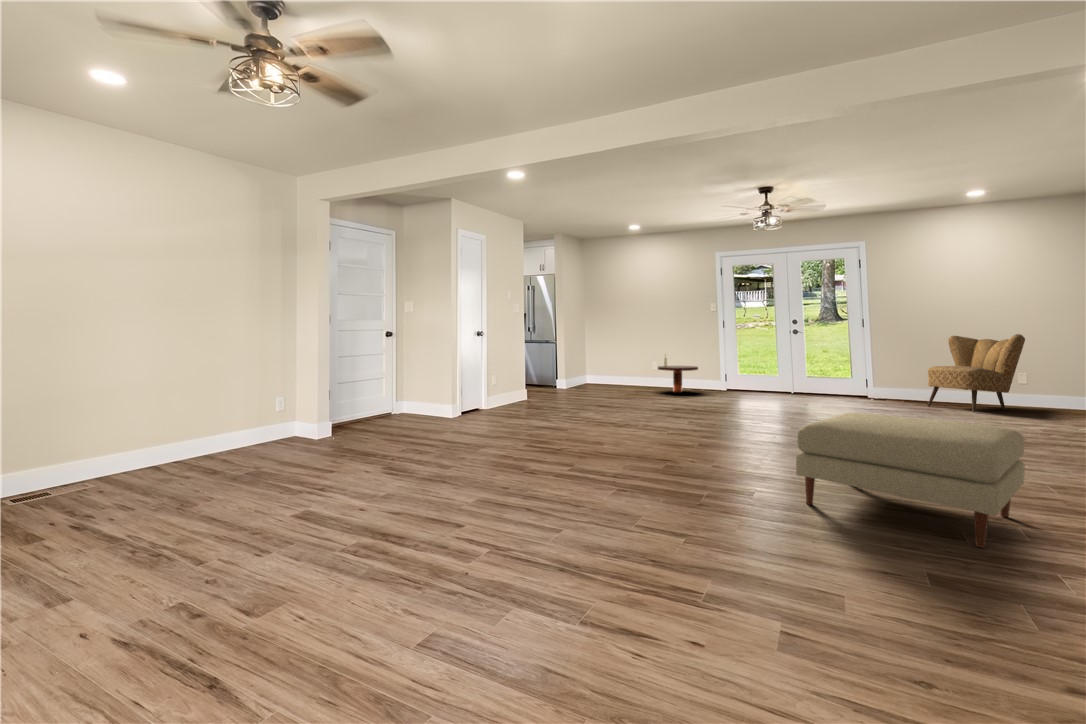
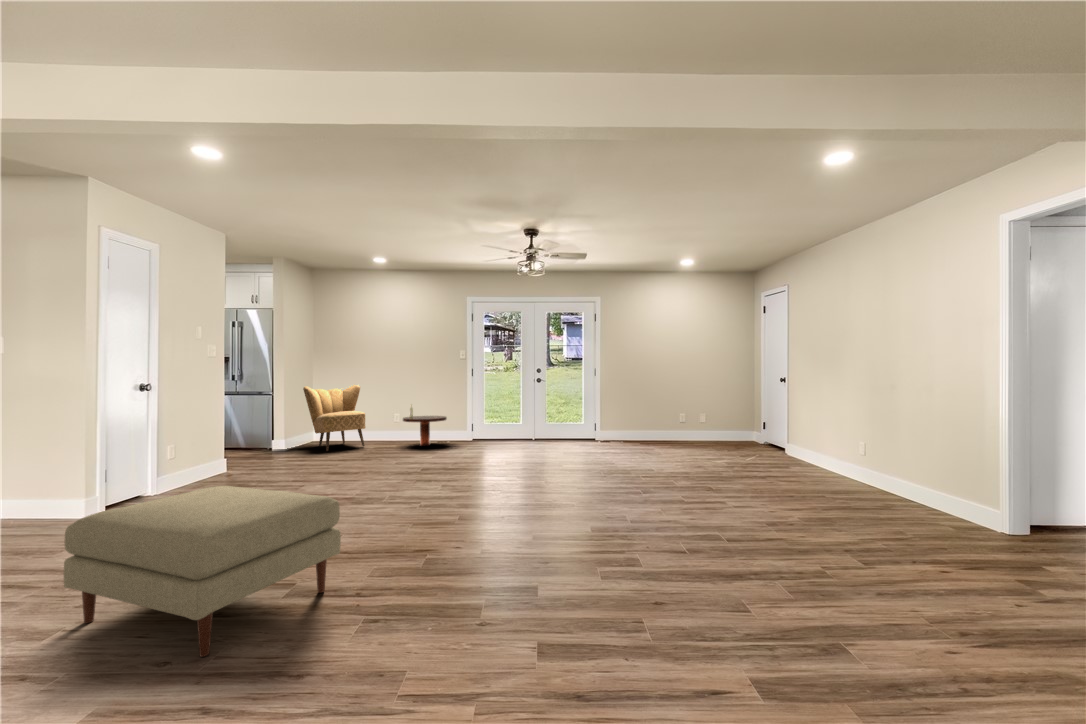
armchair: present [928,334,1025,412] -> present [303,385,365,451]
ottoman: present [796,413,1025,548] -> present [64,486,341,657]

